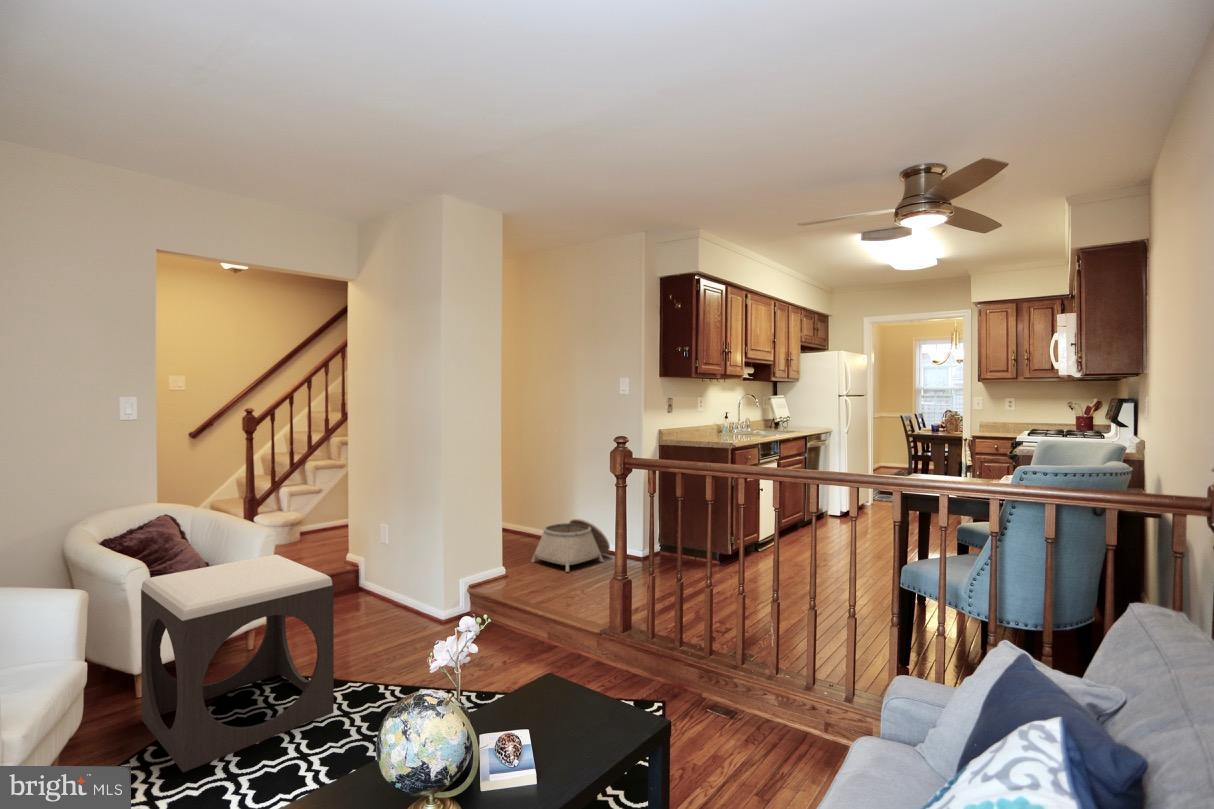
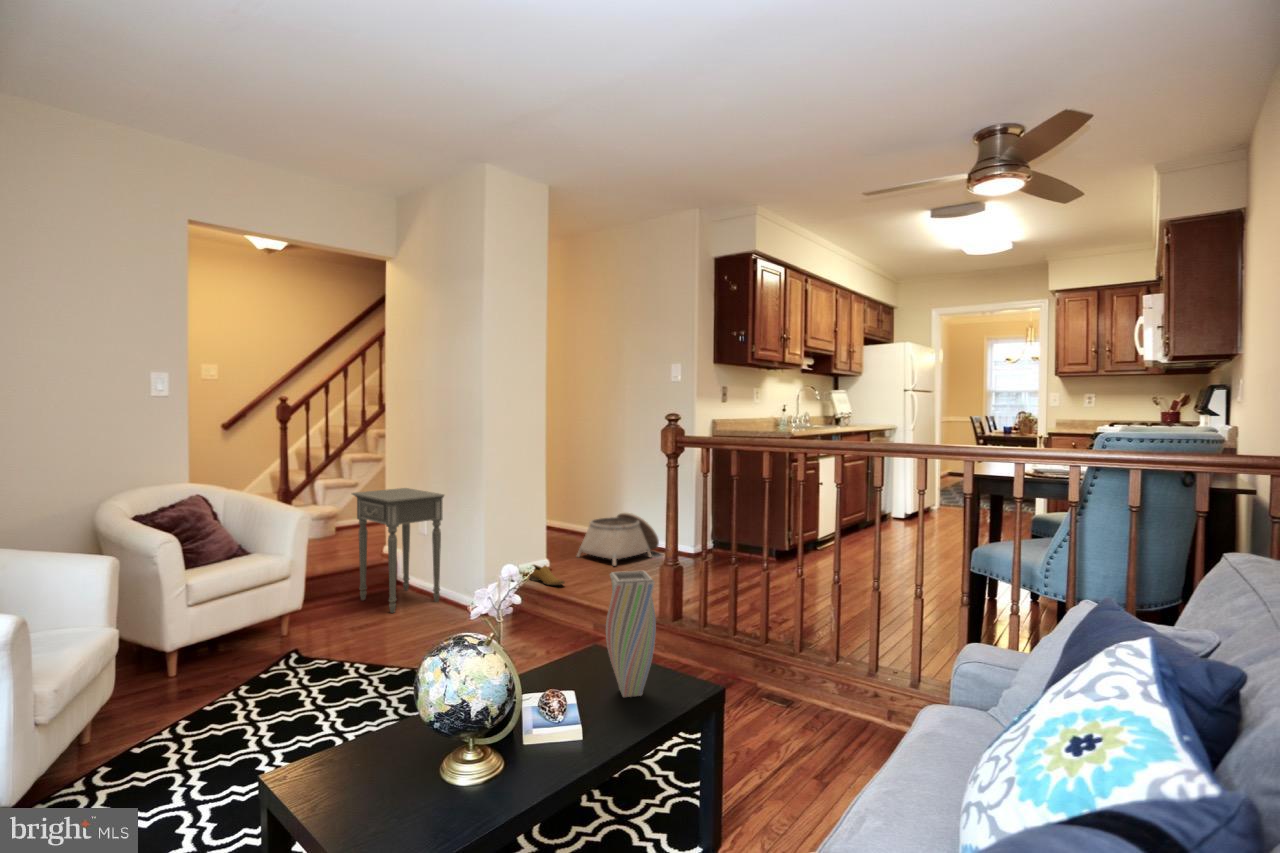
side table: none [314,500,404,624] -> present [352,488,444,613]
footstool: present [141,555,334,772] -> none [172,533,371,745]
shoe: none [486,573,520,594] -> present [529,565,565,585]
vase: none [558,613,605,735] -> present [606,571,656,697]

